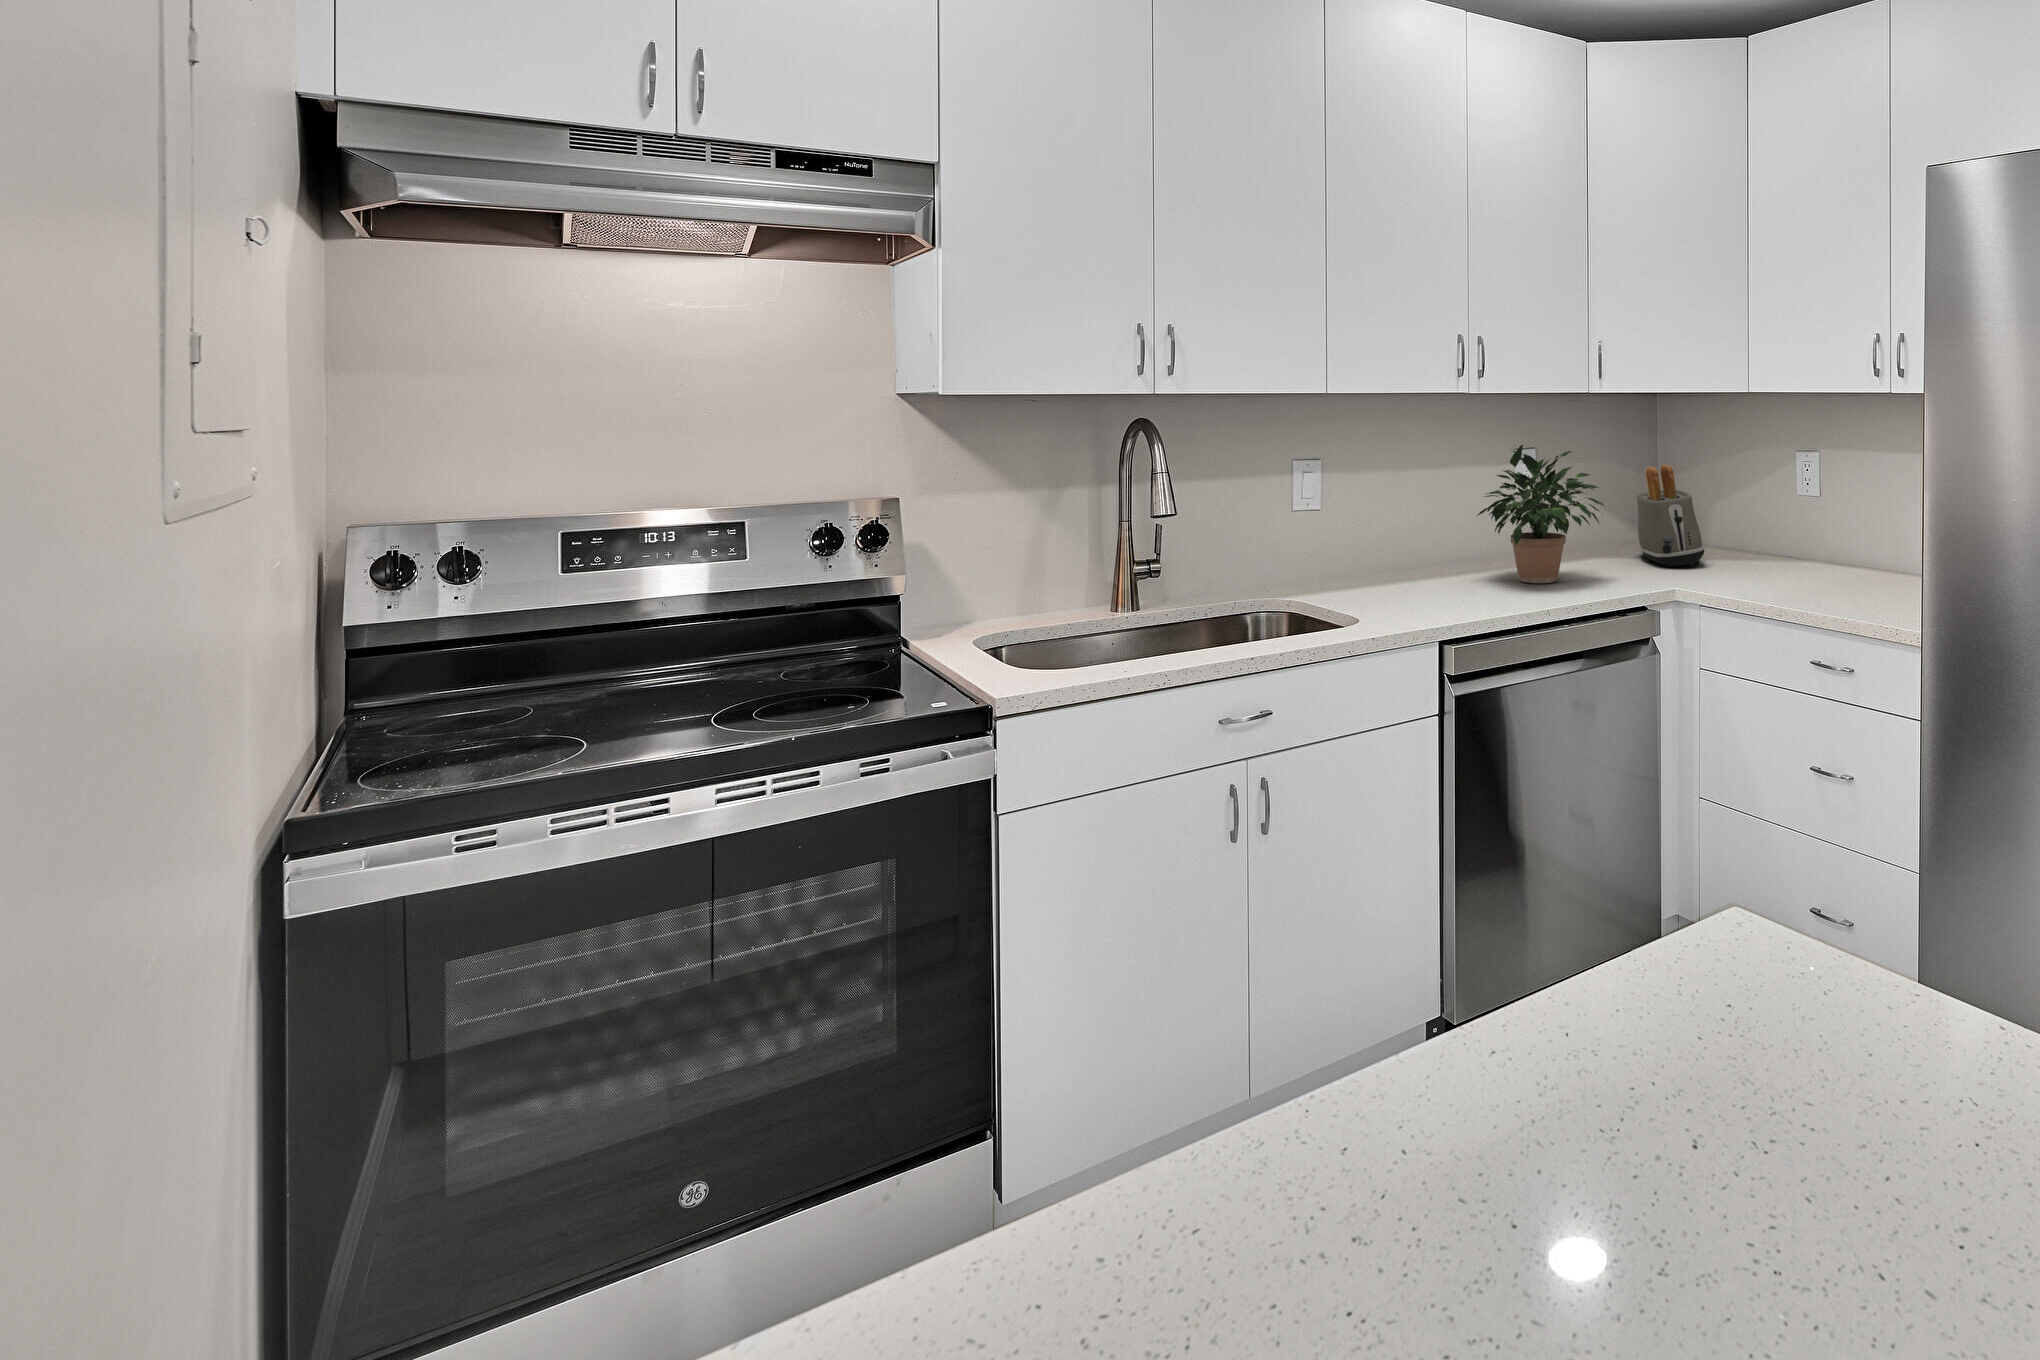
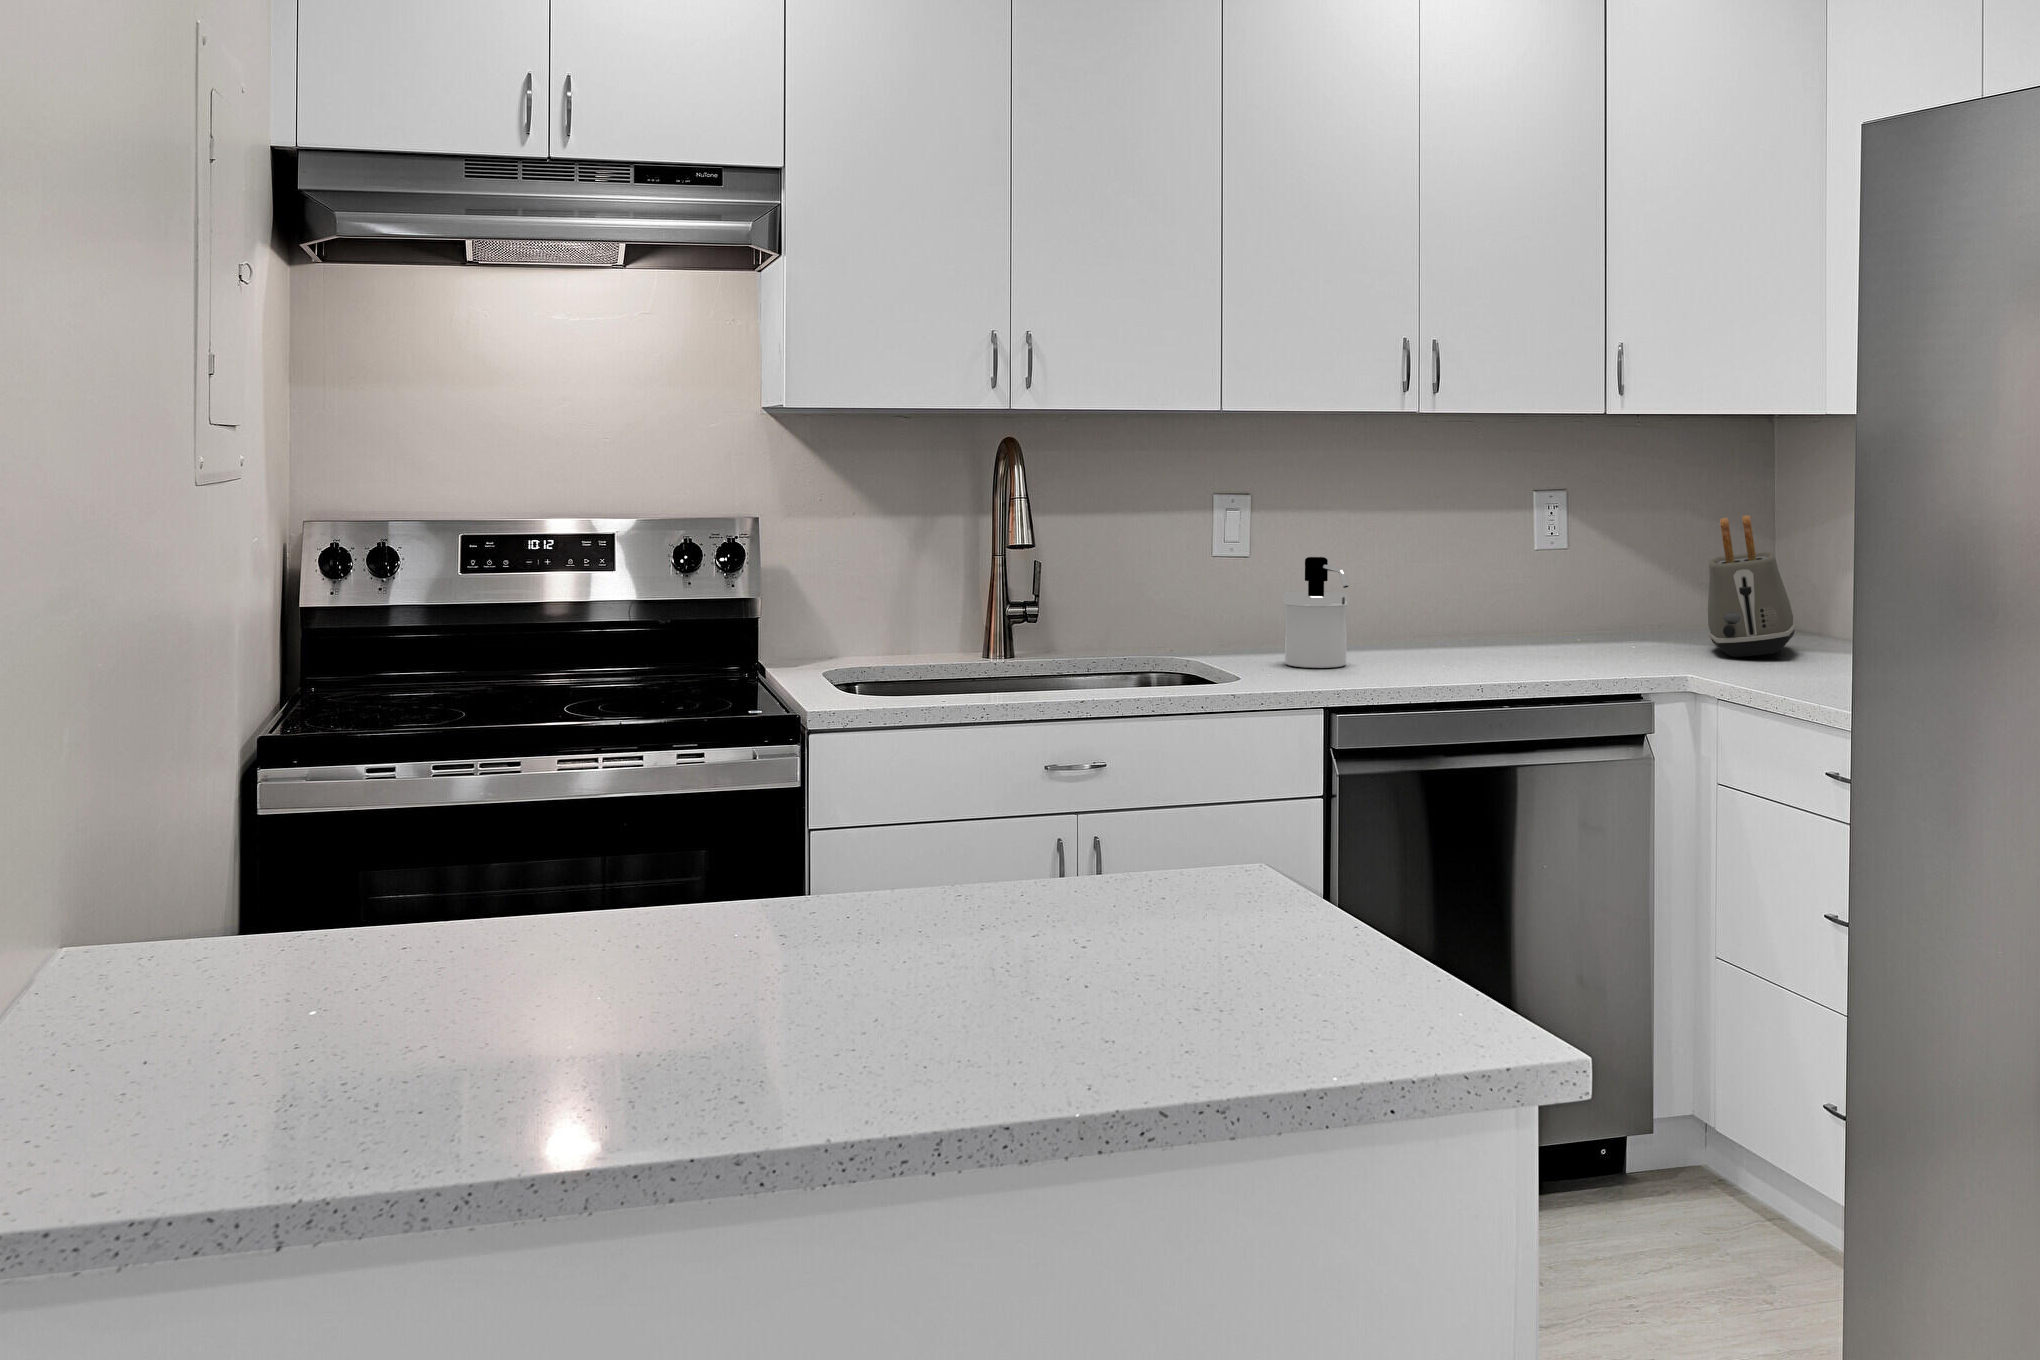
potted plant: present [1477,445,1607,583] -> none [1442,478,1622,664]
soap dispenser: none [1366,510,1428,599] -> present [1283,557,1349,668]

